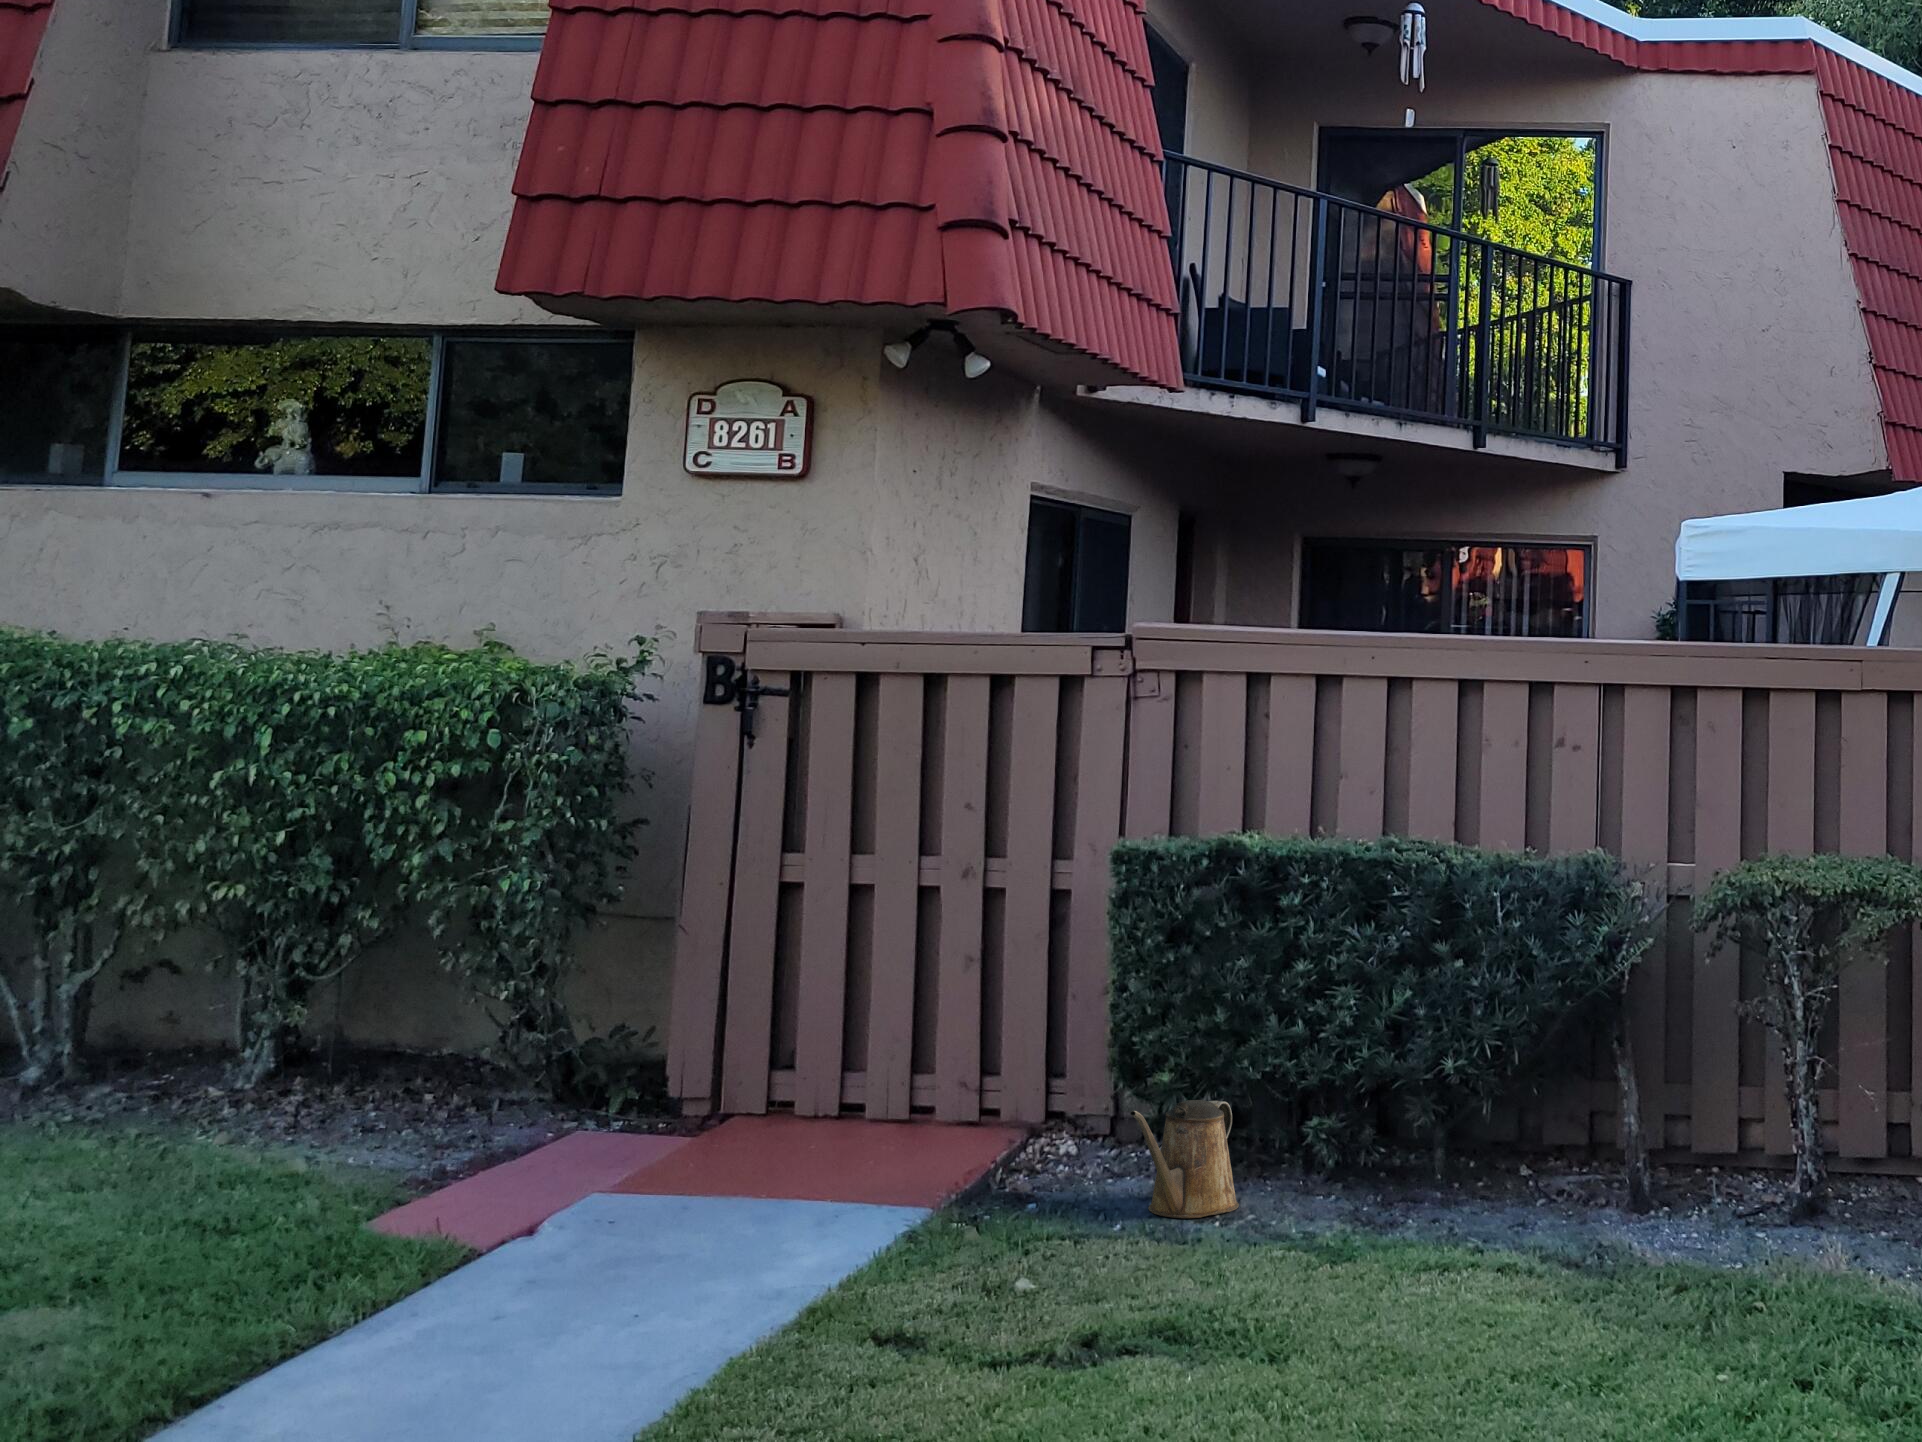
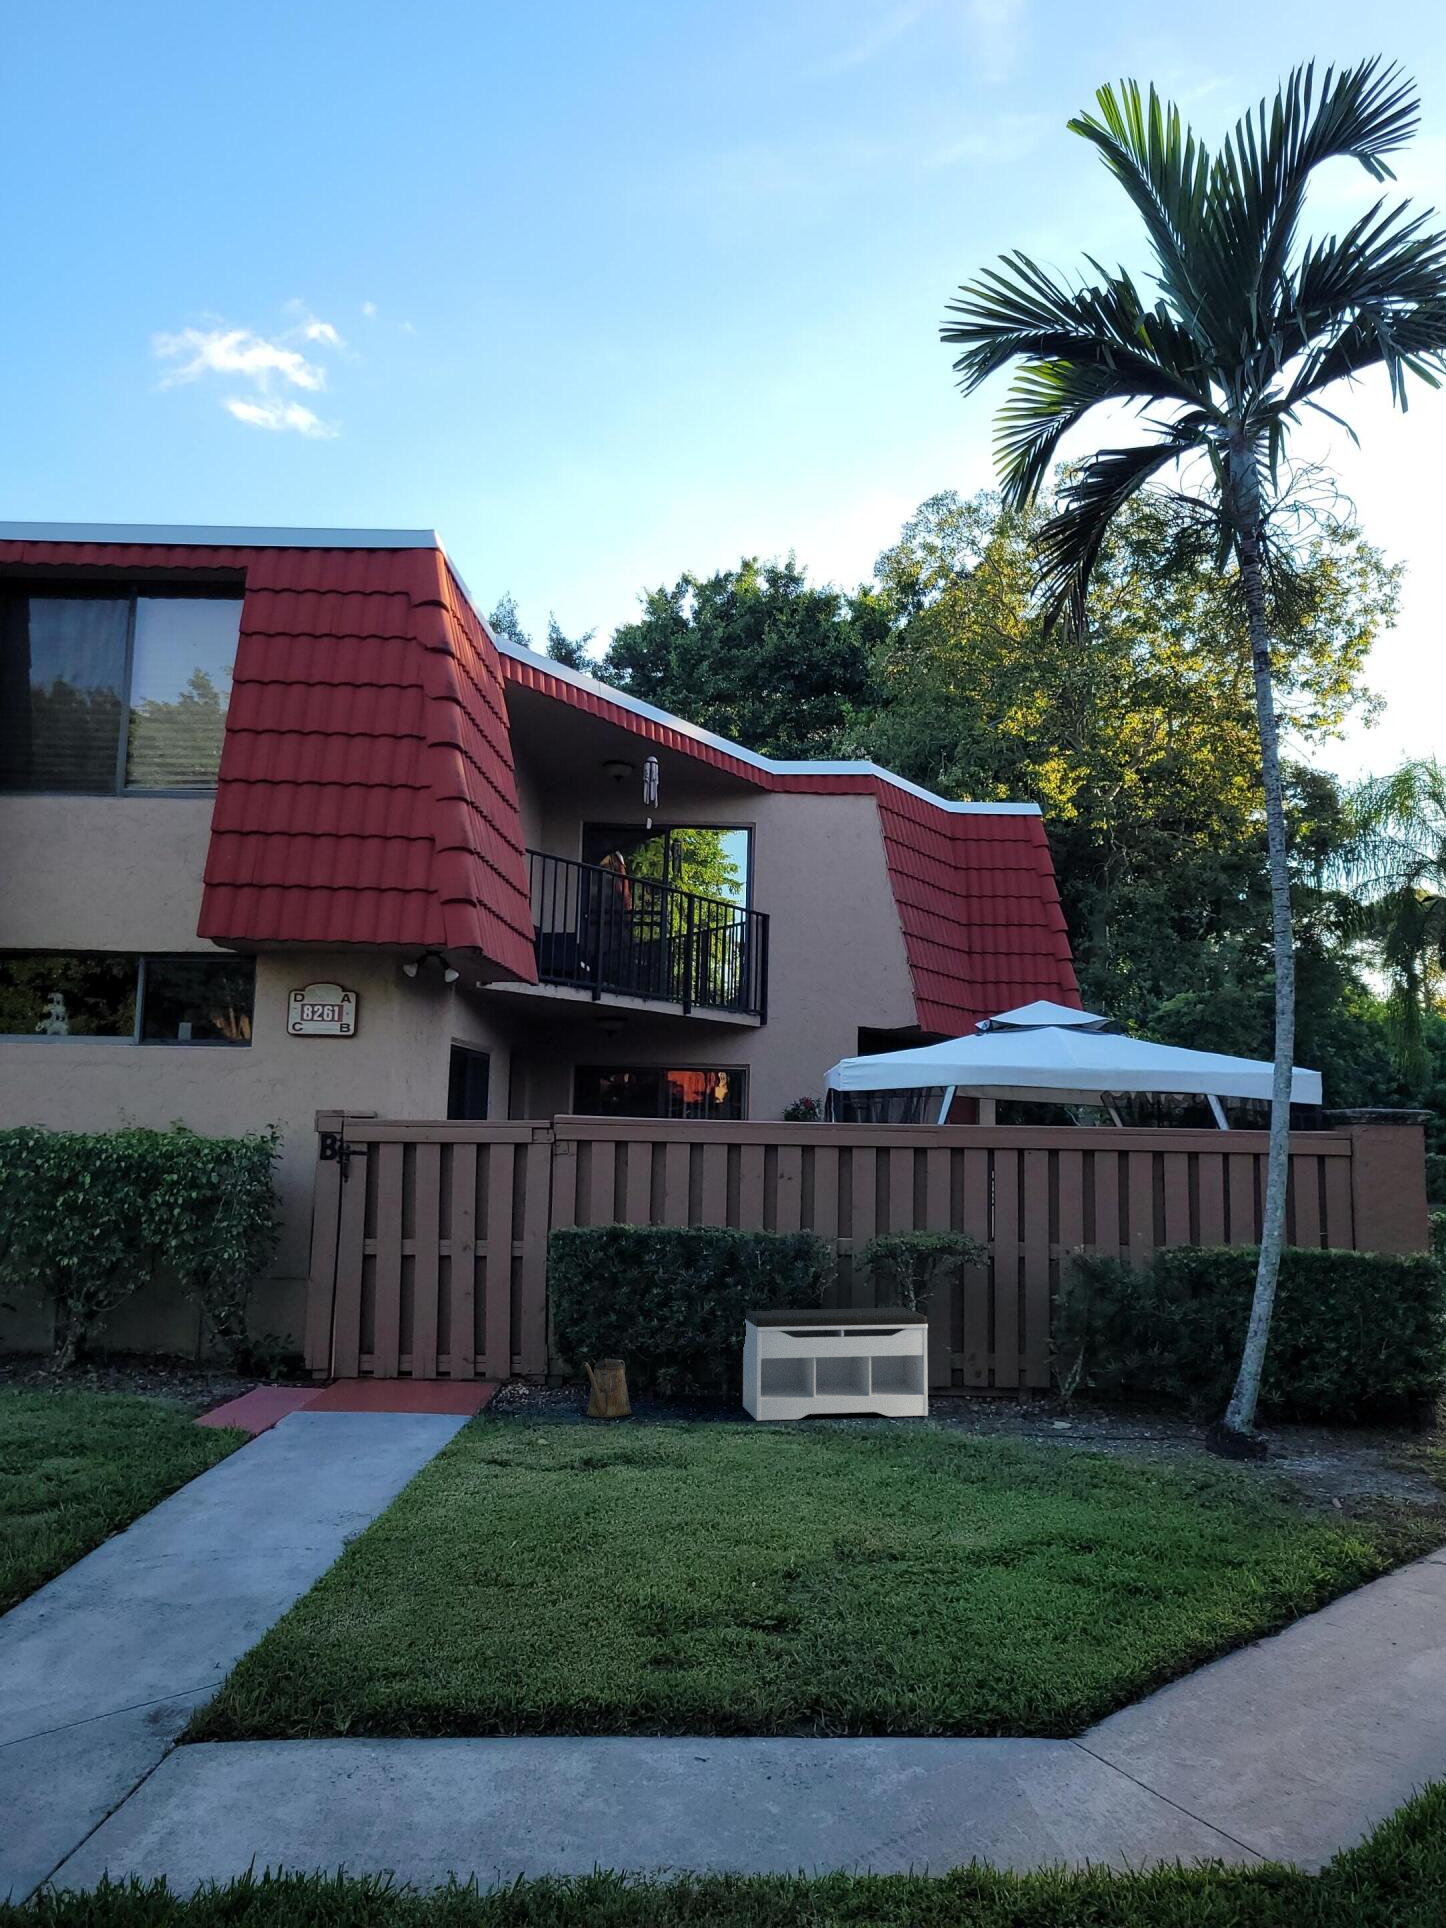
bench: none [1463,1006,1825,1234] -> present [743,1307,928,1421]

